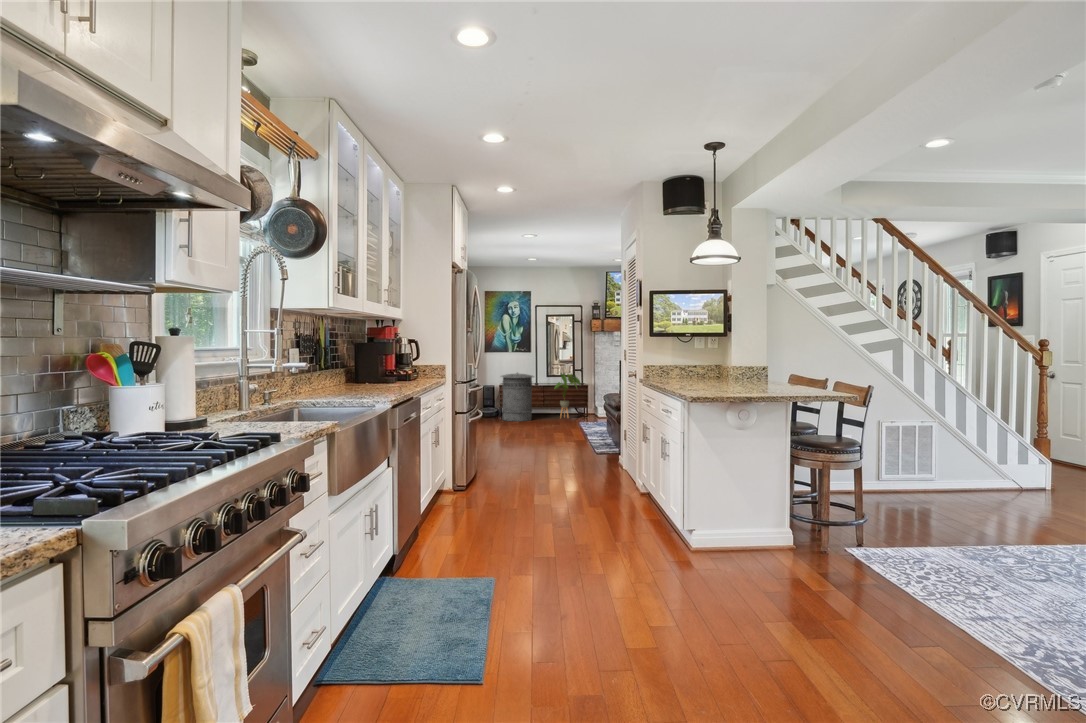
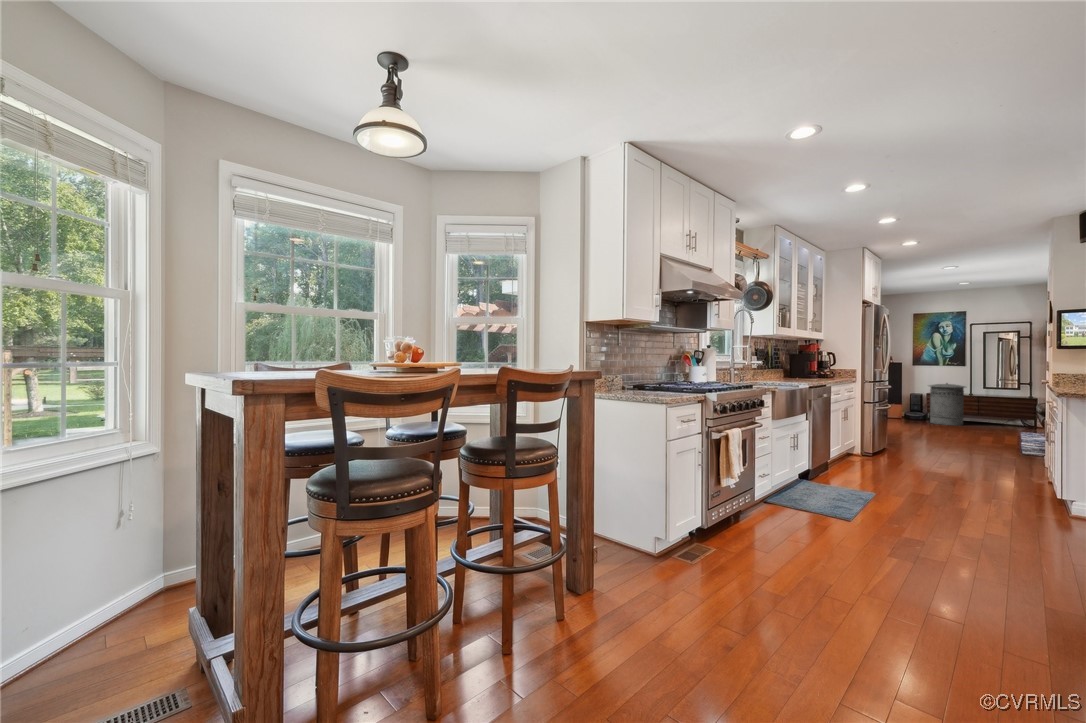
house plant: present [555,373,580,417] -> none [991,385,1026,428]

